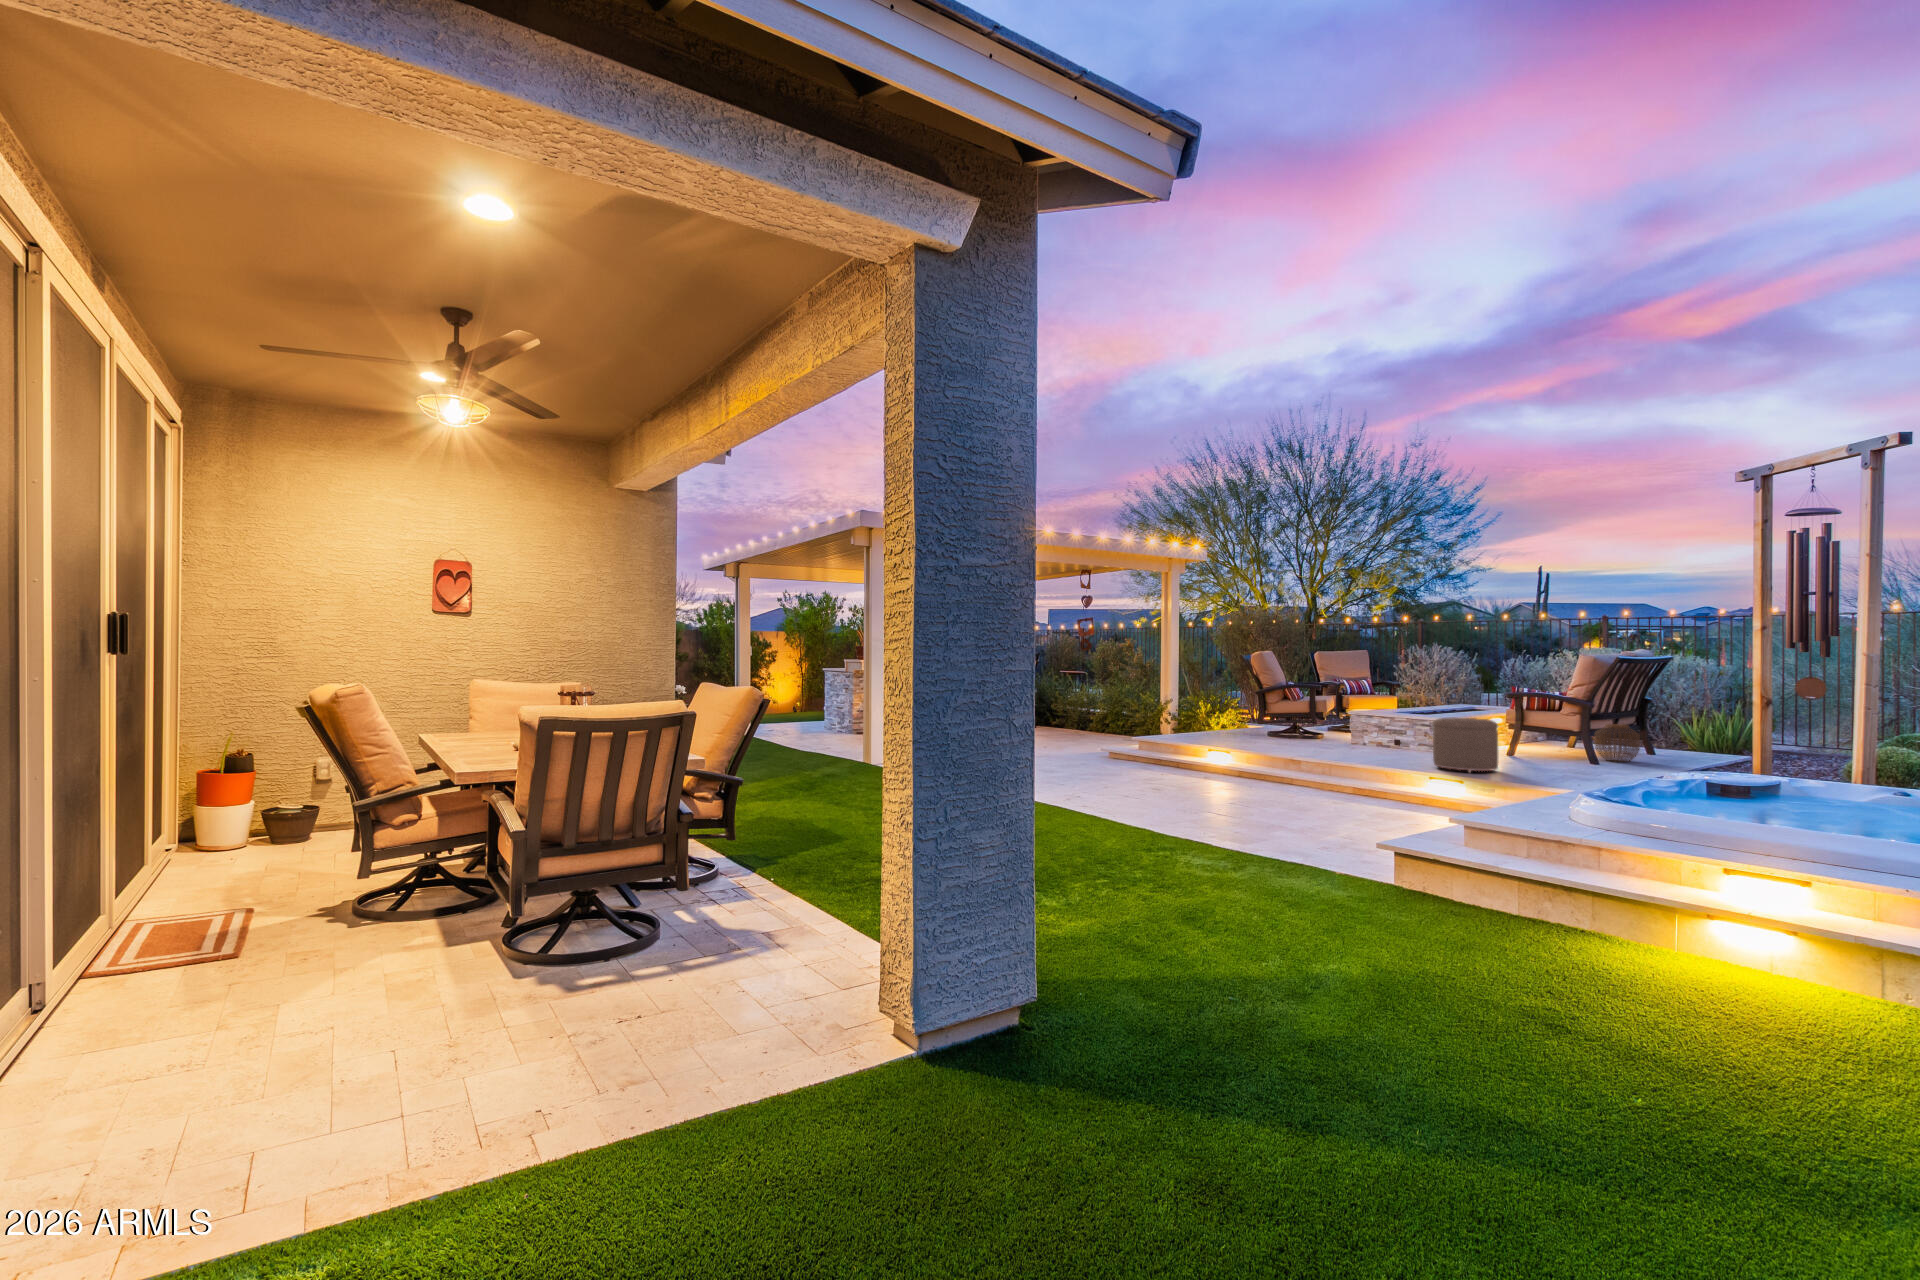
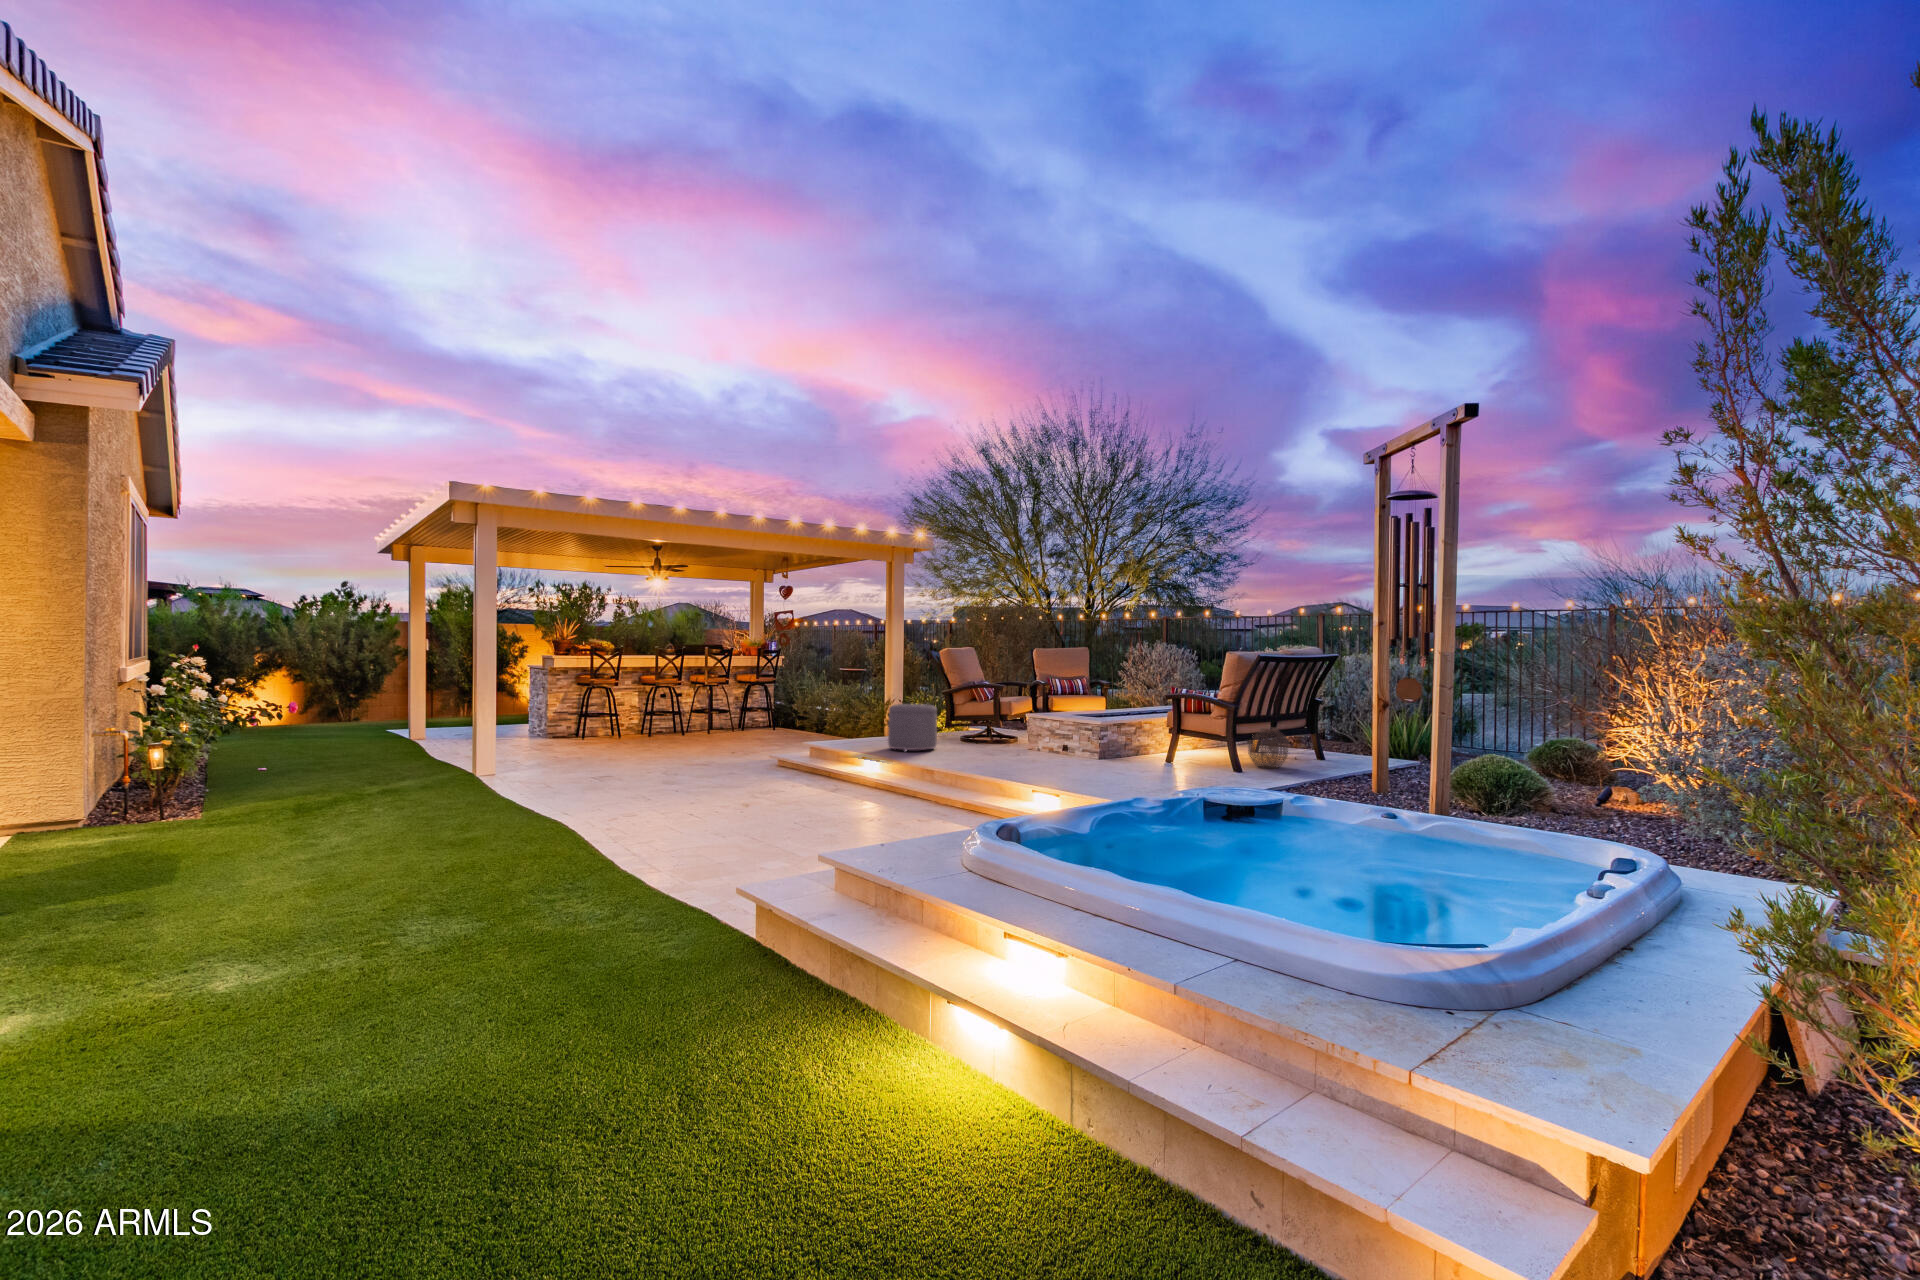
ottoman: present [1433,718,1498,772] -> present [888,704,937,751]

